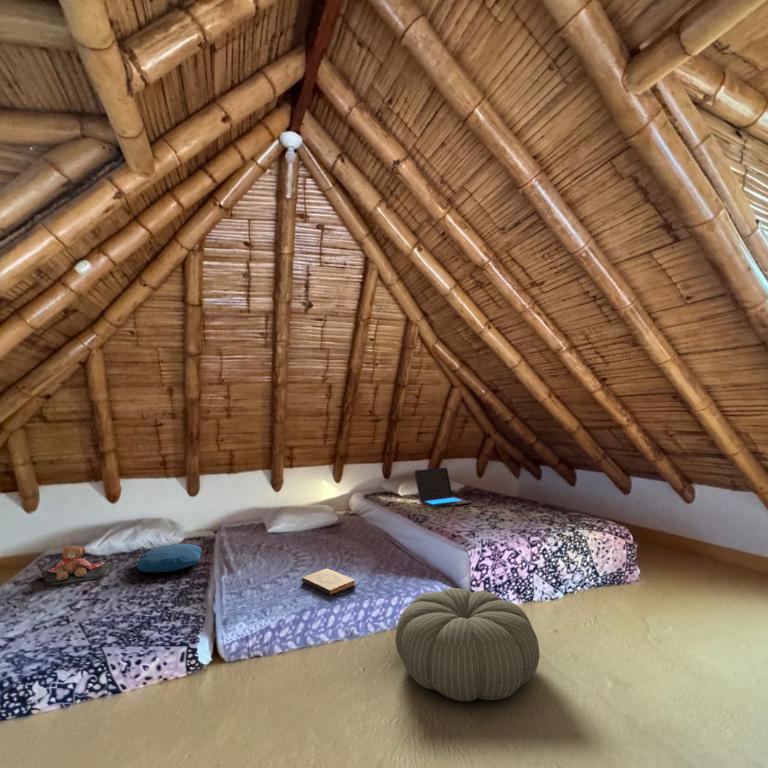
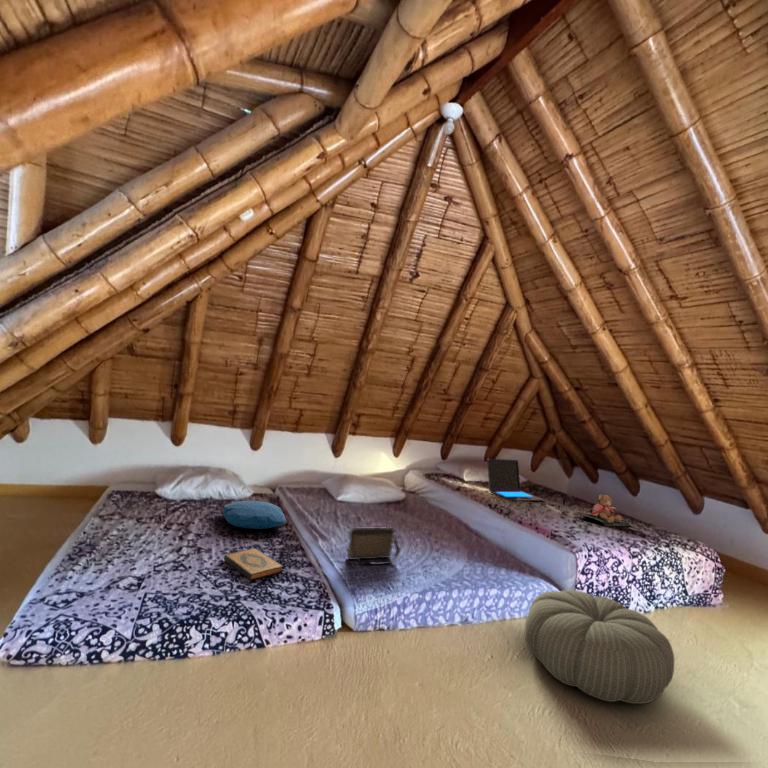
teddy bear: present [41,546,108,587] -> present [575,494,630,526]
handbag: none [238,551,293,592] -> present [347,527,400,565]
hardback book: present [302,568,356,596] -> present [224,548,282,580]

